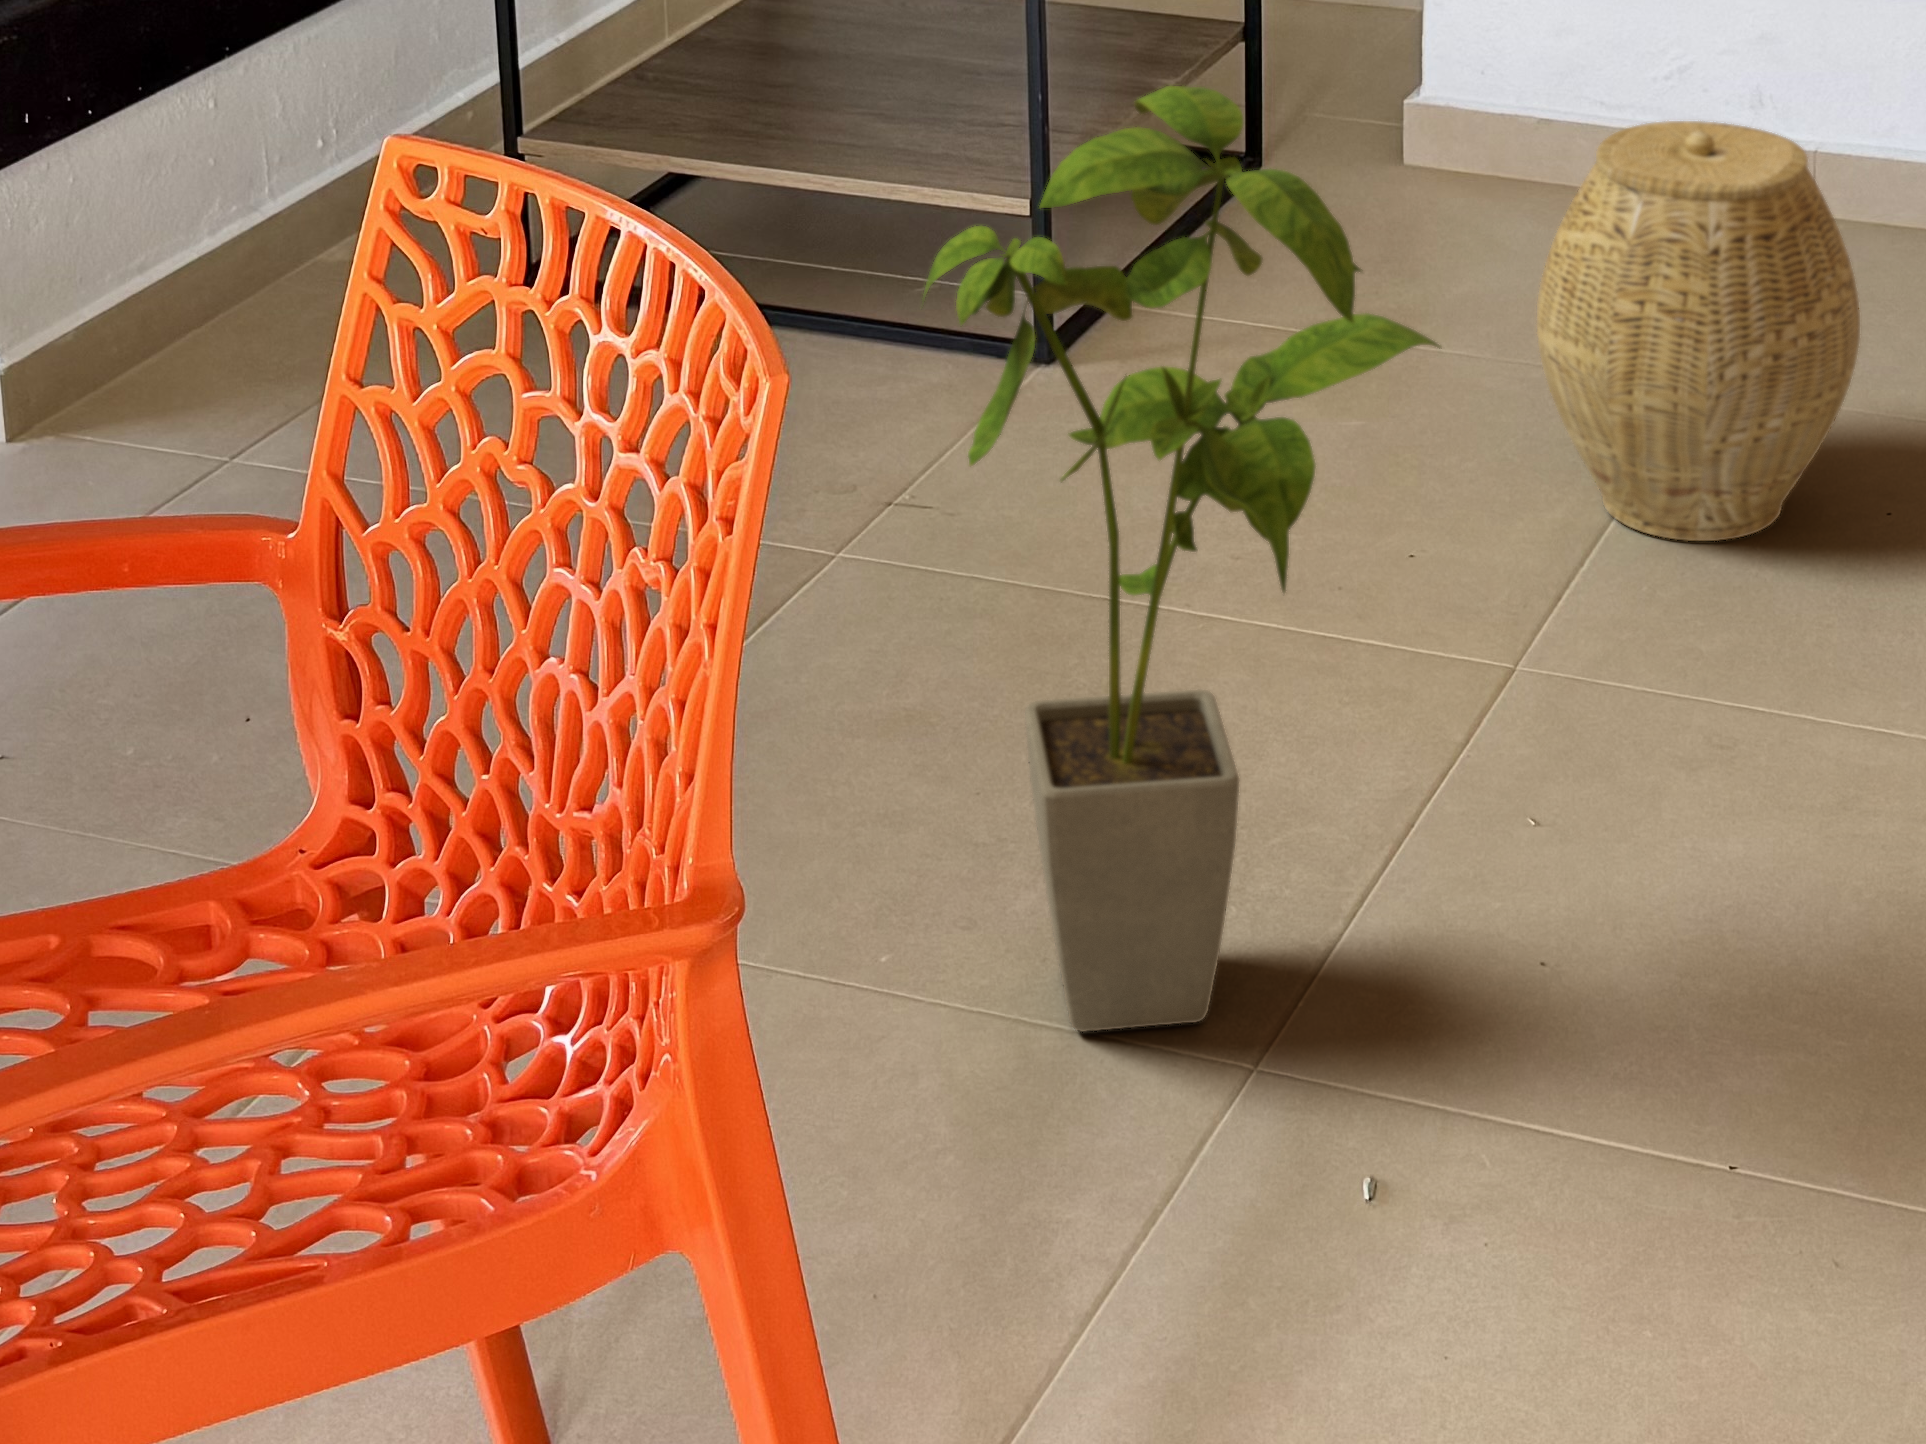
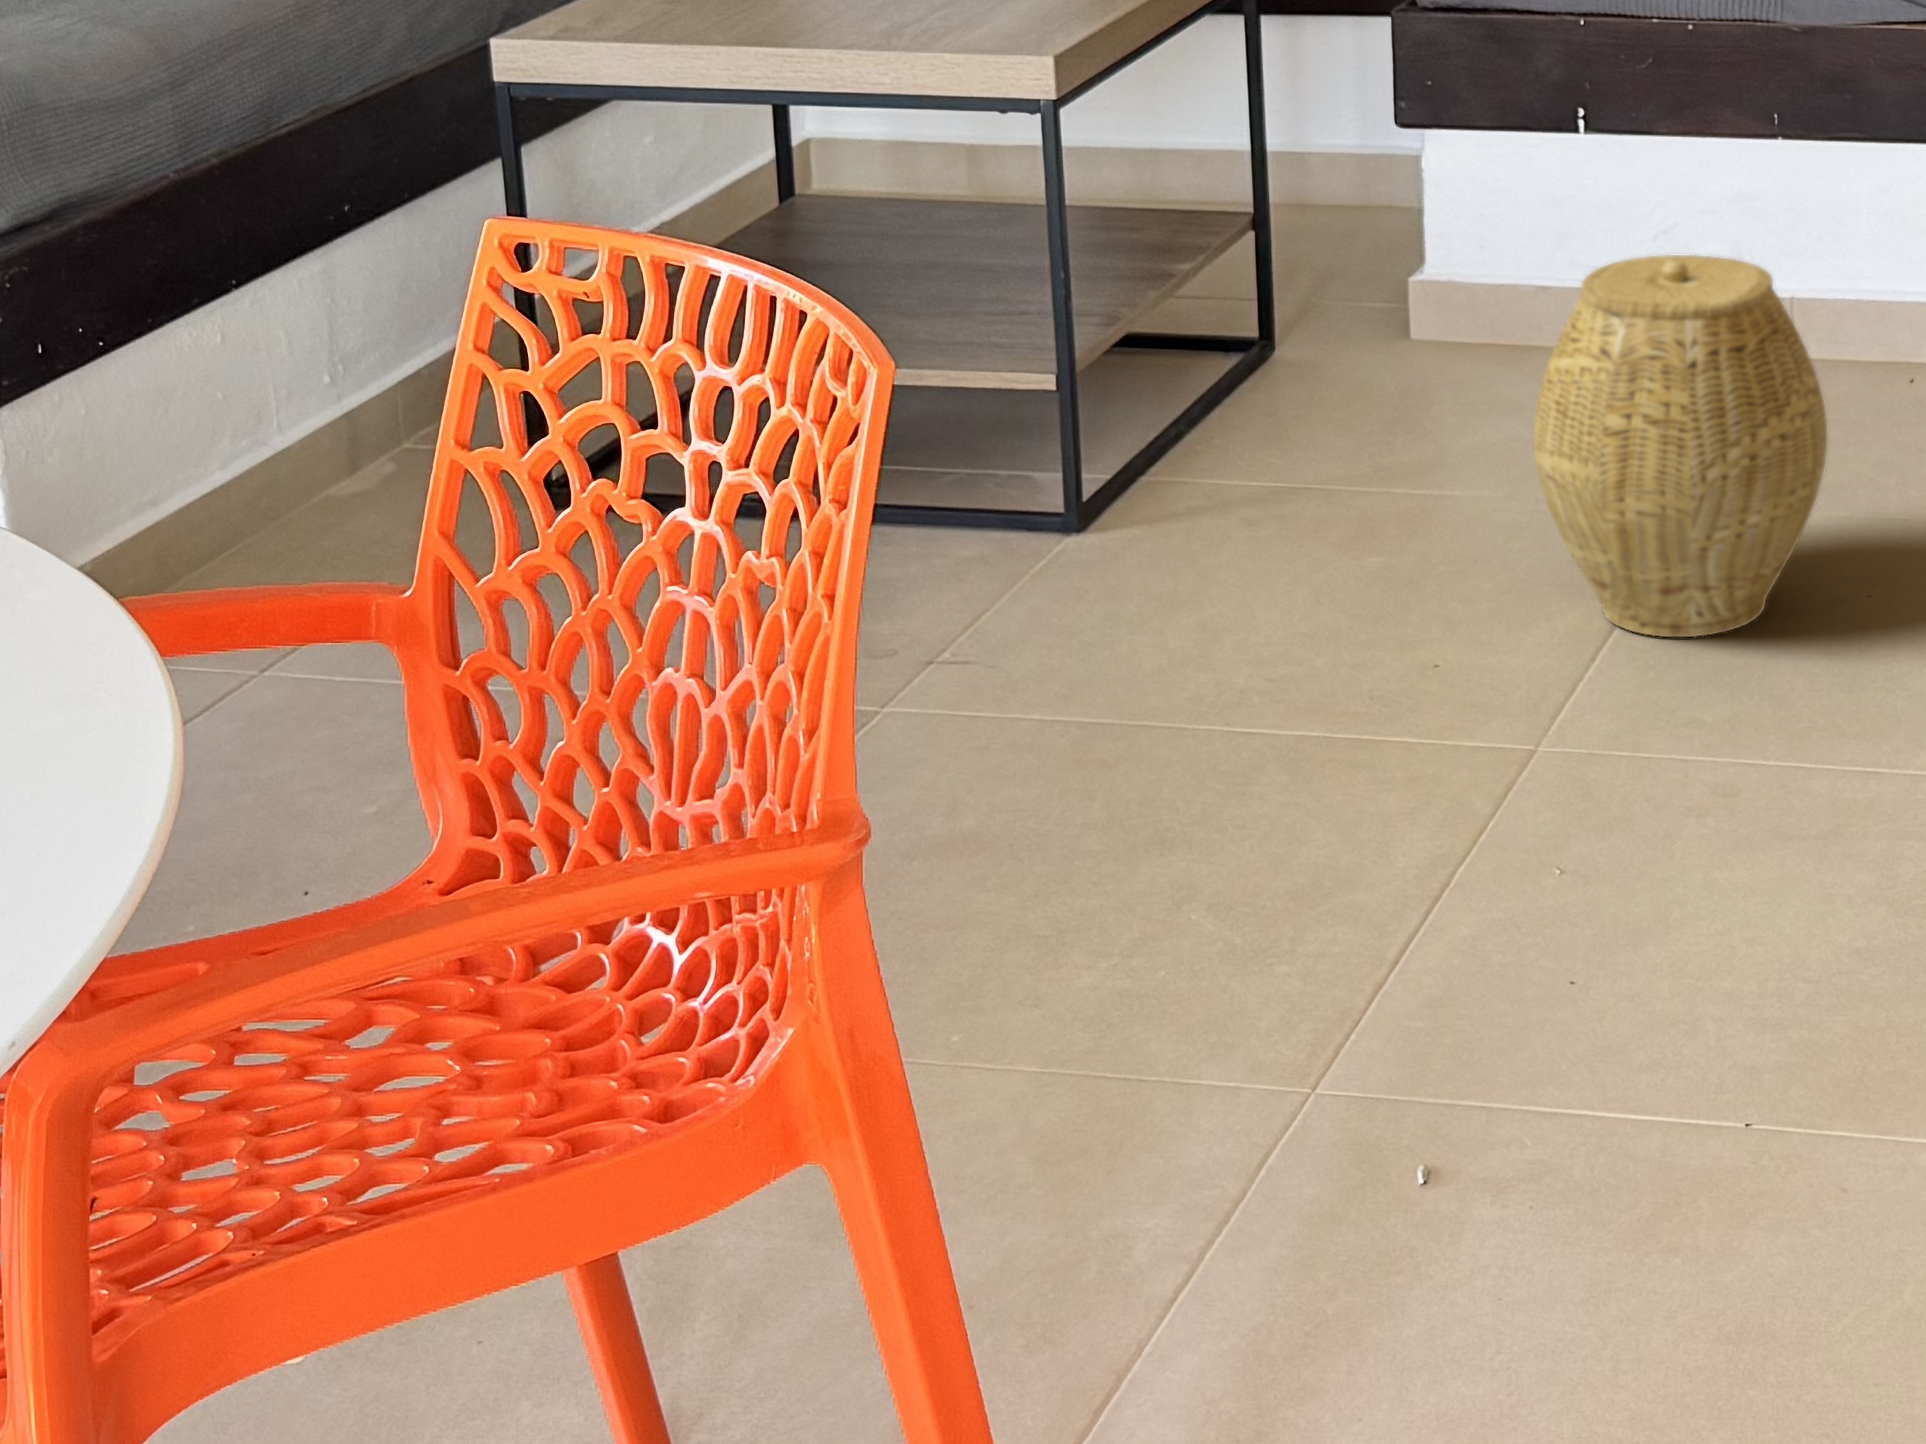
house plant: present [924,86,1440,1032] -> none [968,194,1448,1078]

